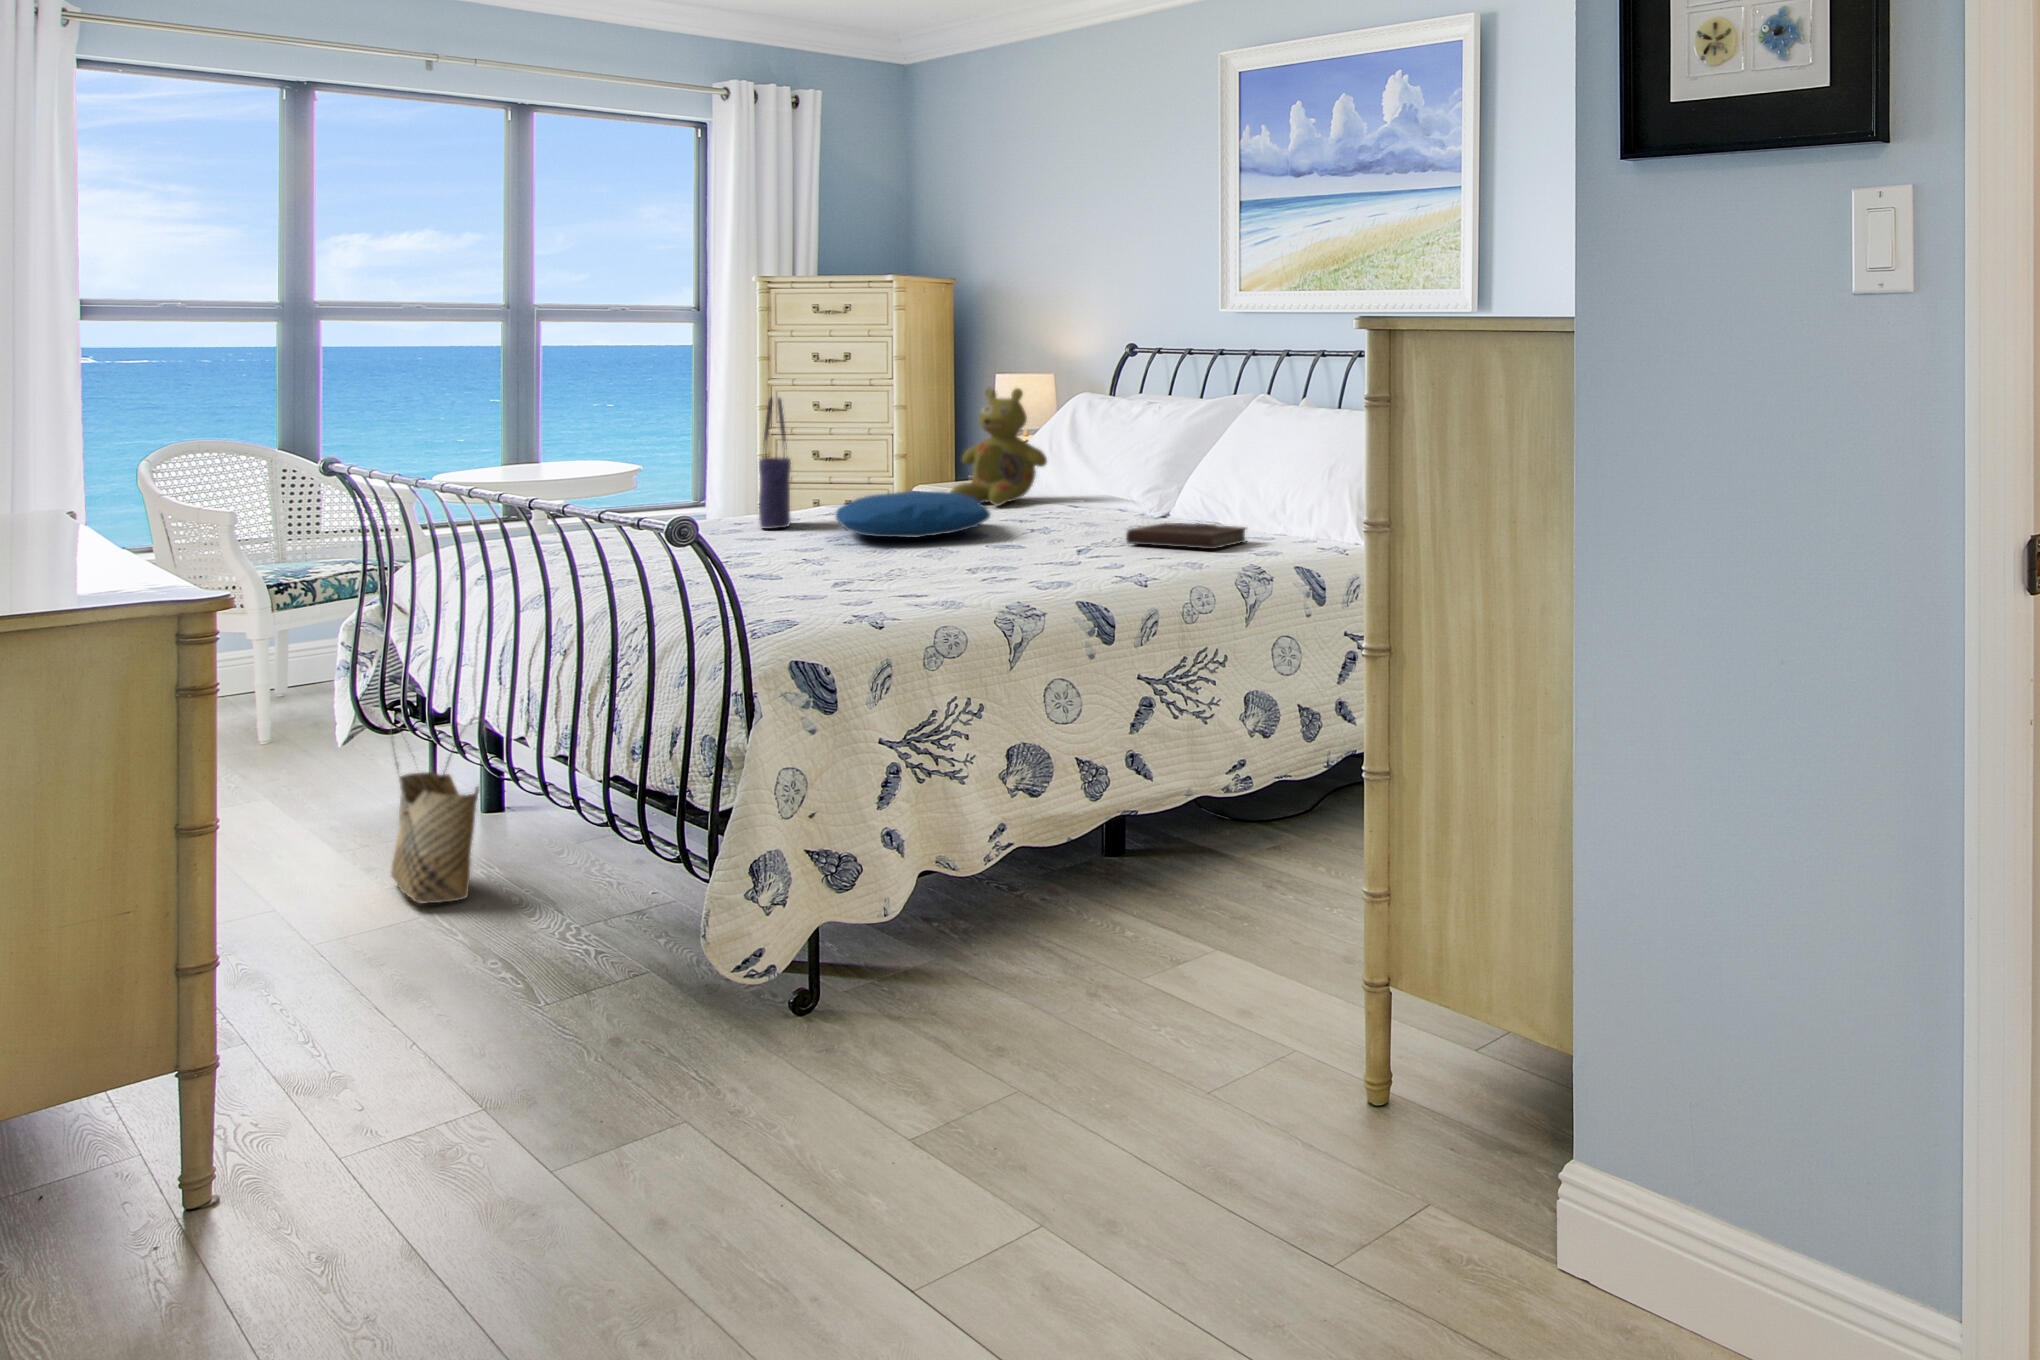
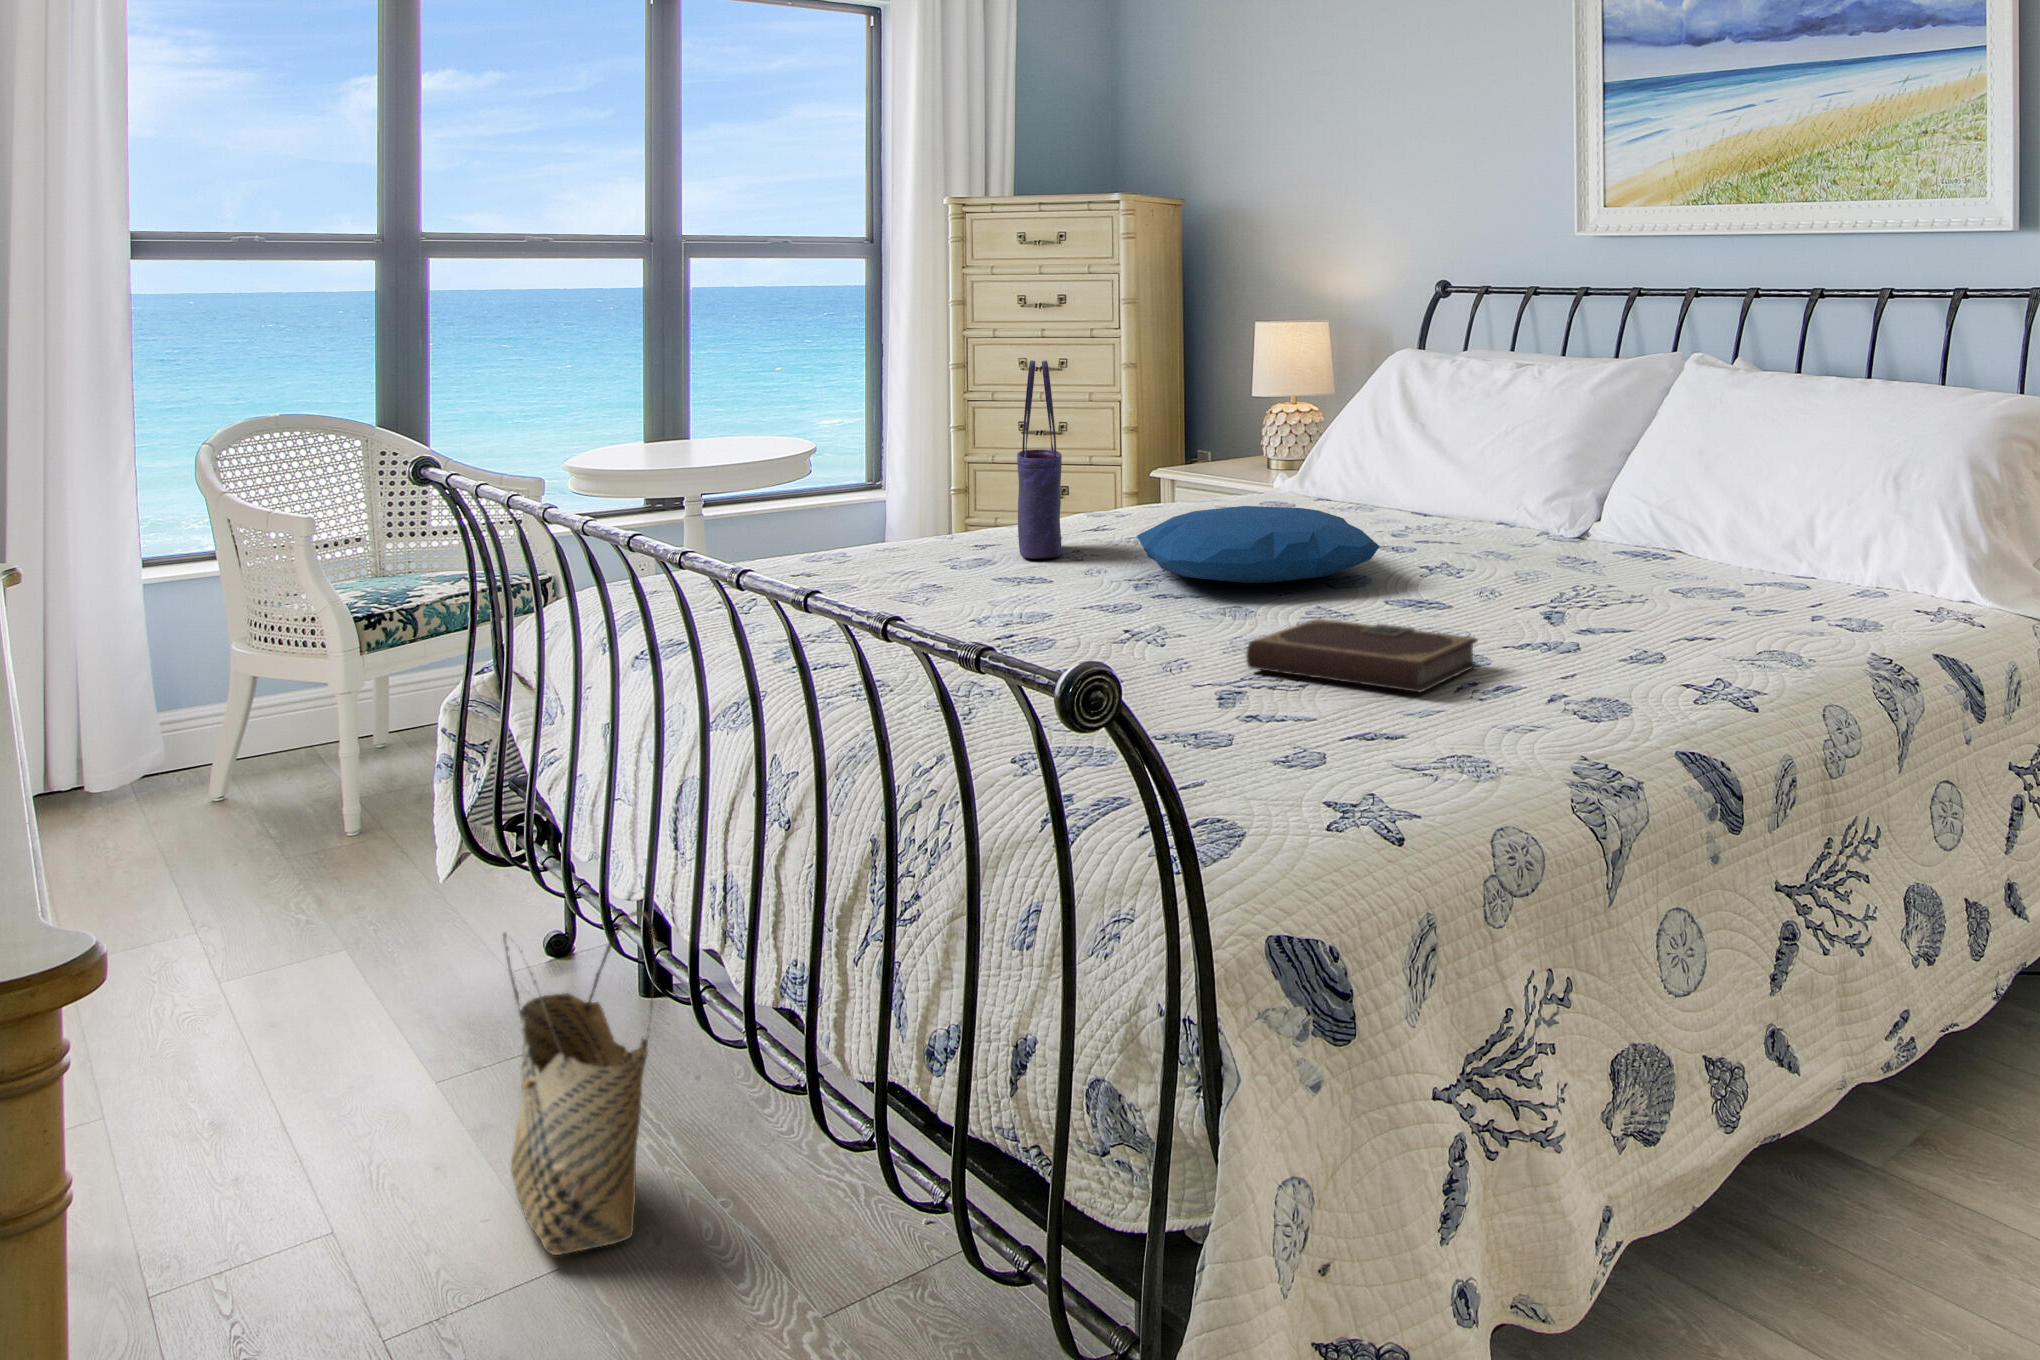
stuffed bear: present [950,388,1047,506] -> none [1259,345,1392,518]
notebook: present [1126,523,1246,549] -> present [1246,619,1477,692]

